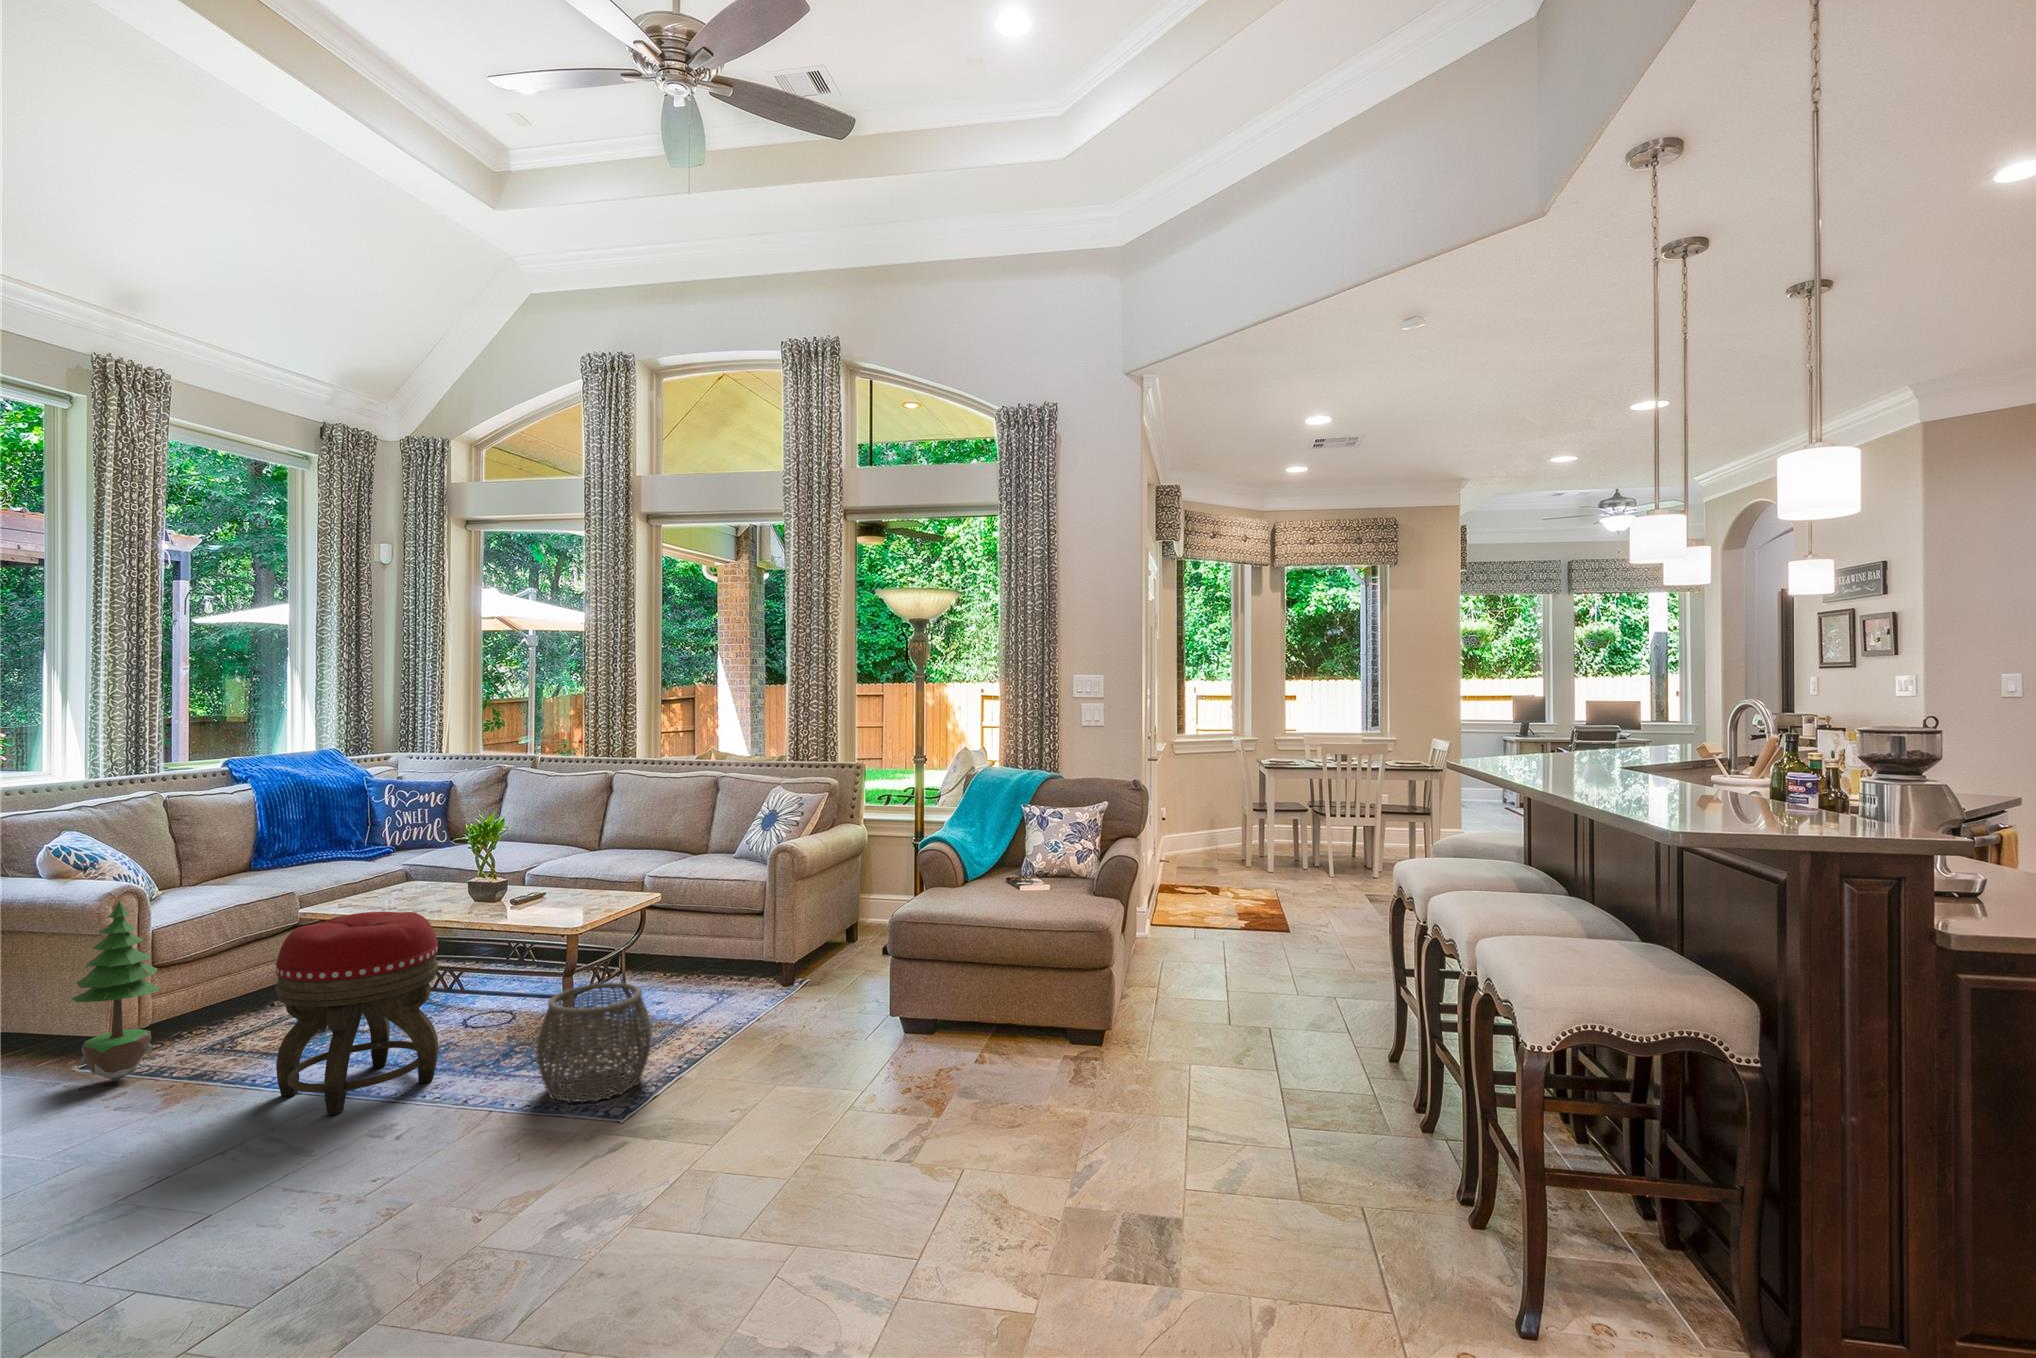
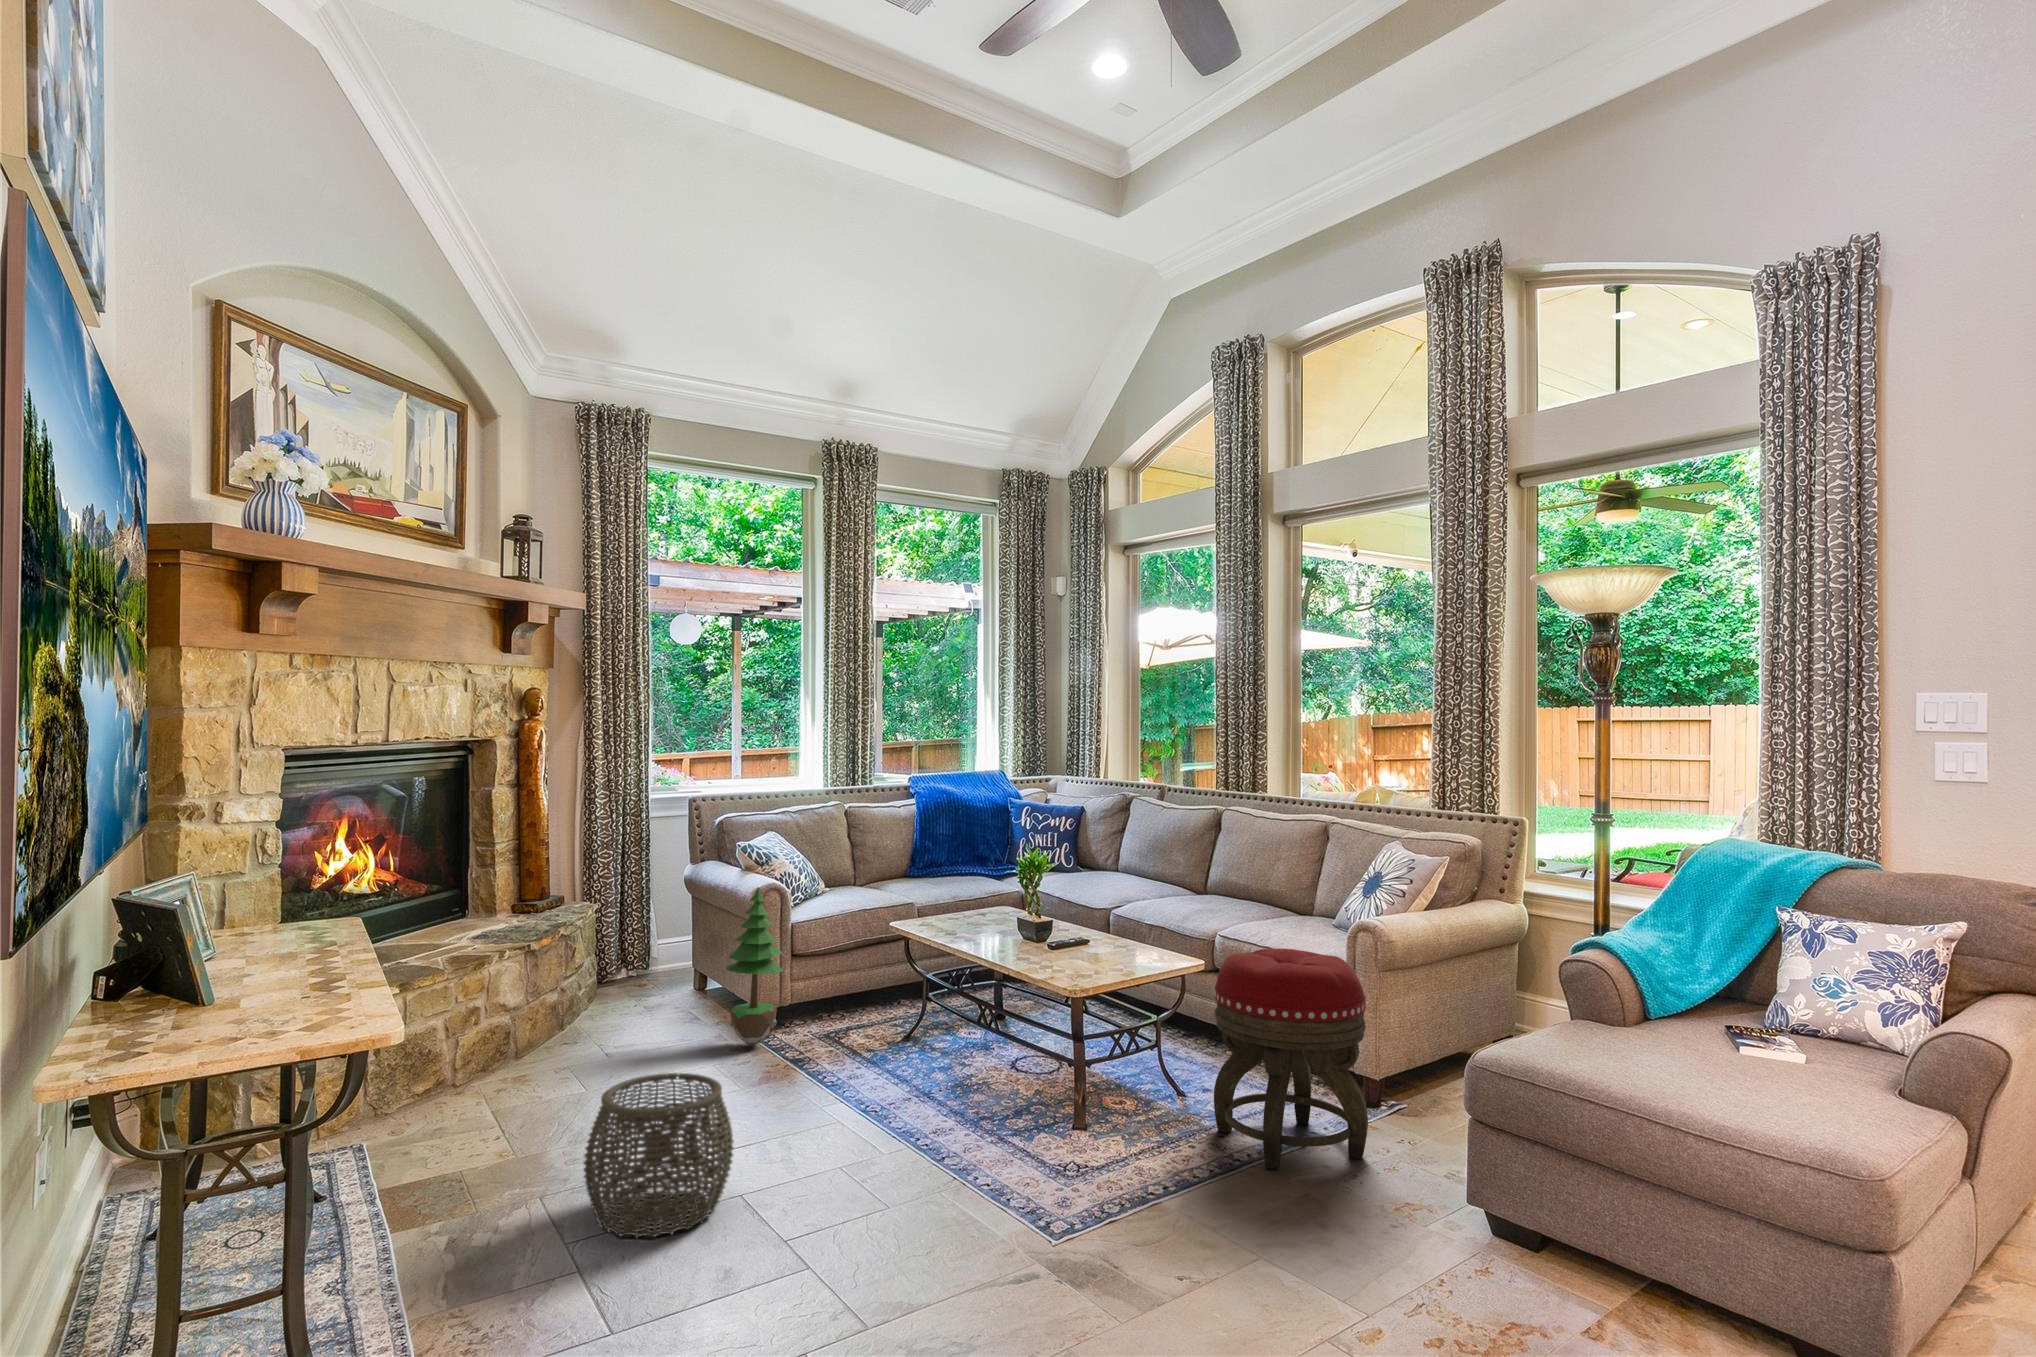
footstool: present [276,912,438,1115] -> present [1214,949,1368,1169]
woven basket: present [536,983,652,1103] -> present [584,1073,734,1238]

